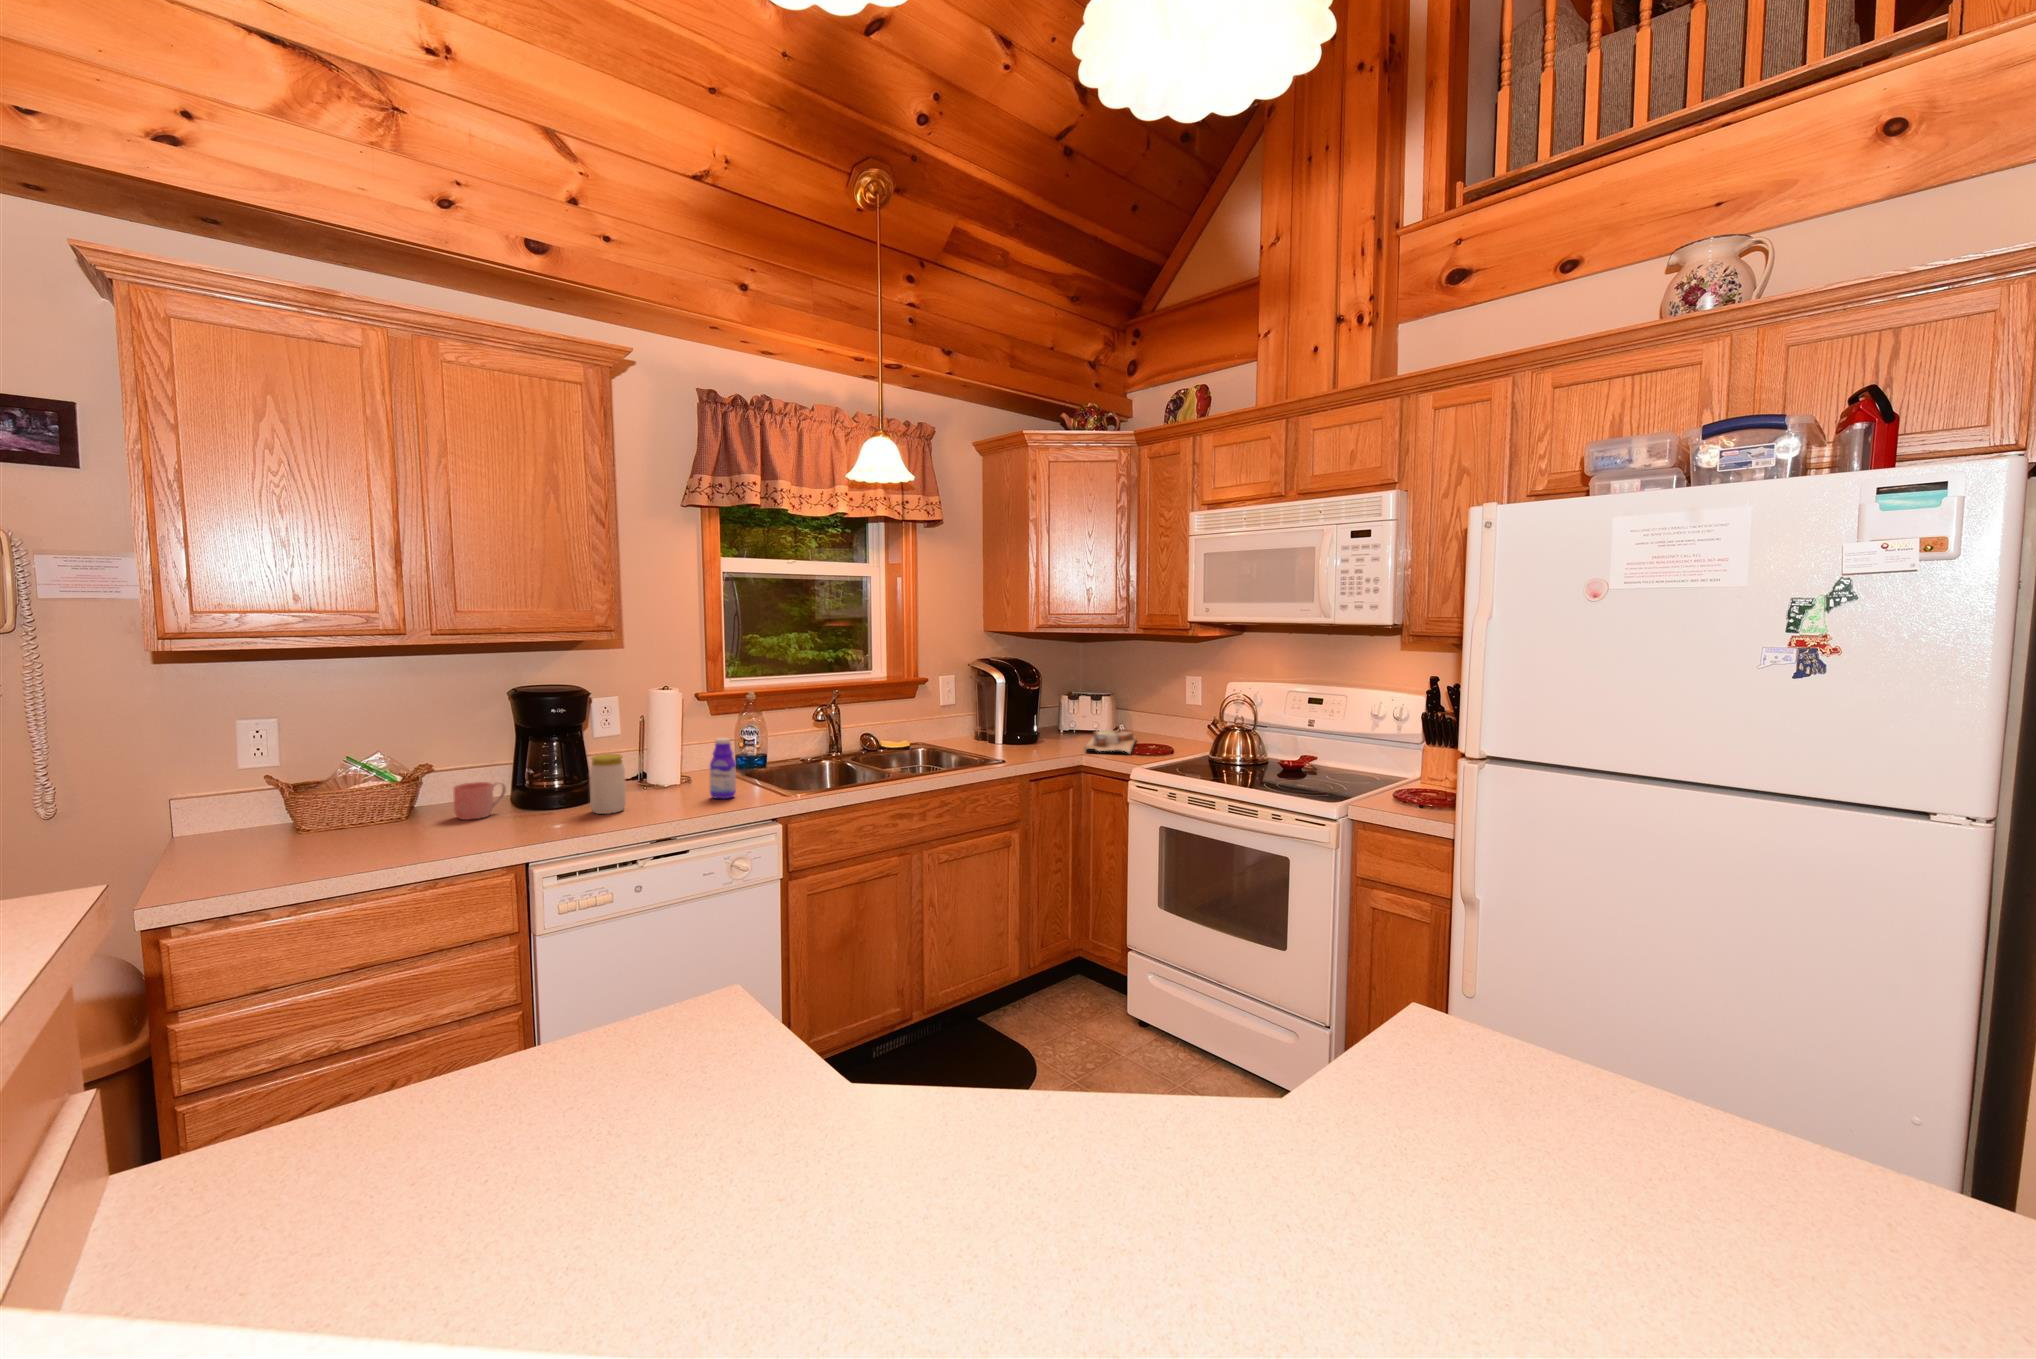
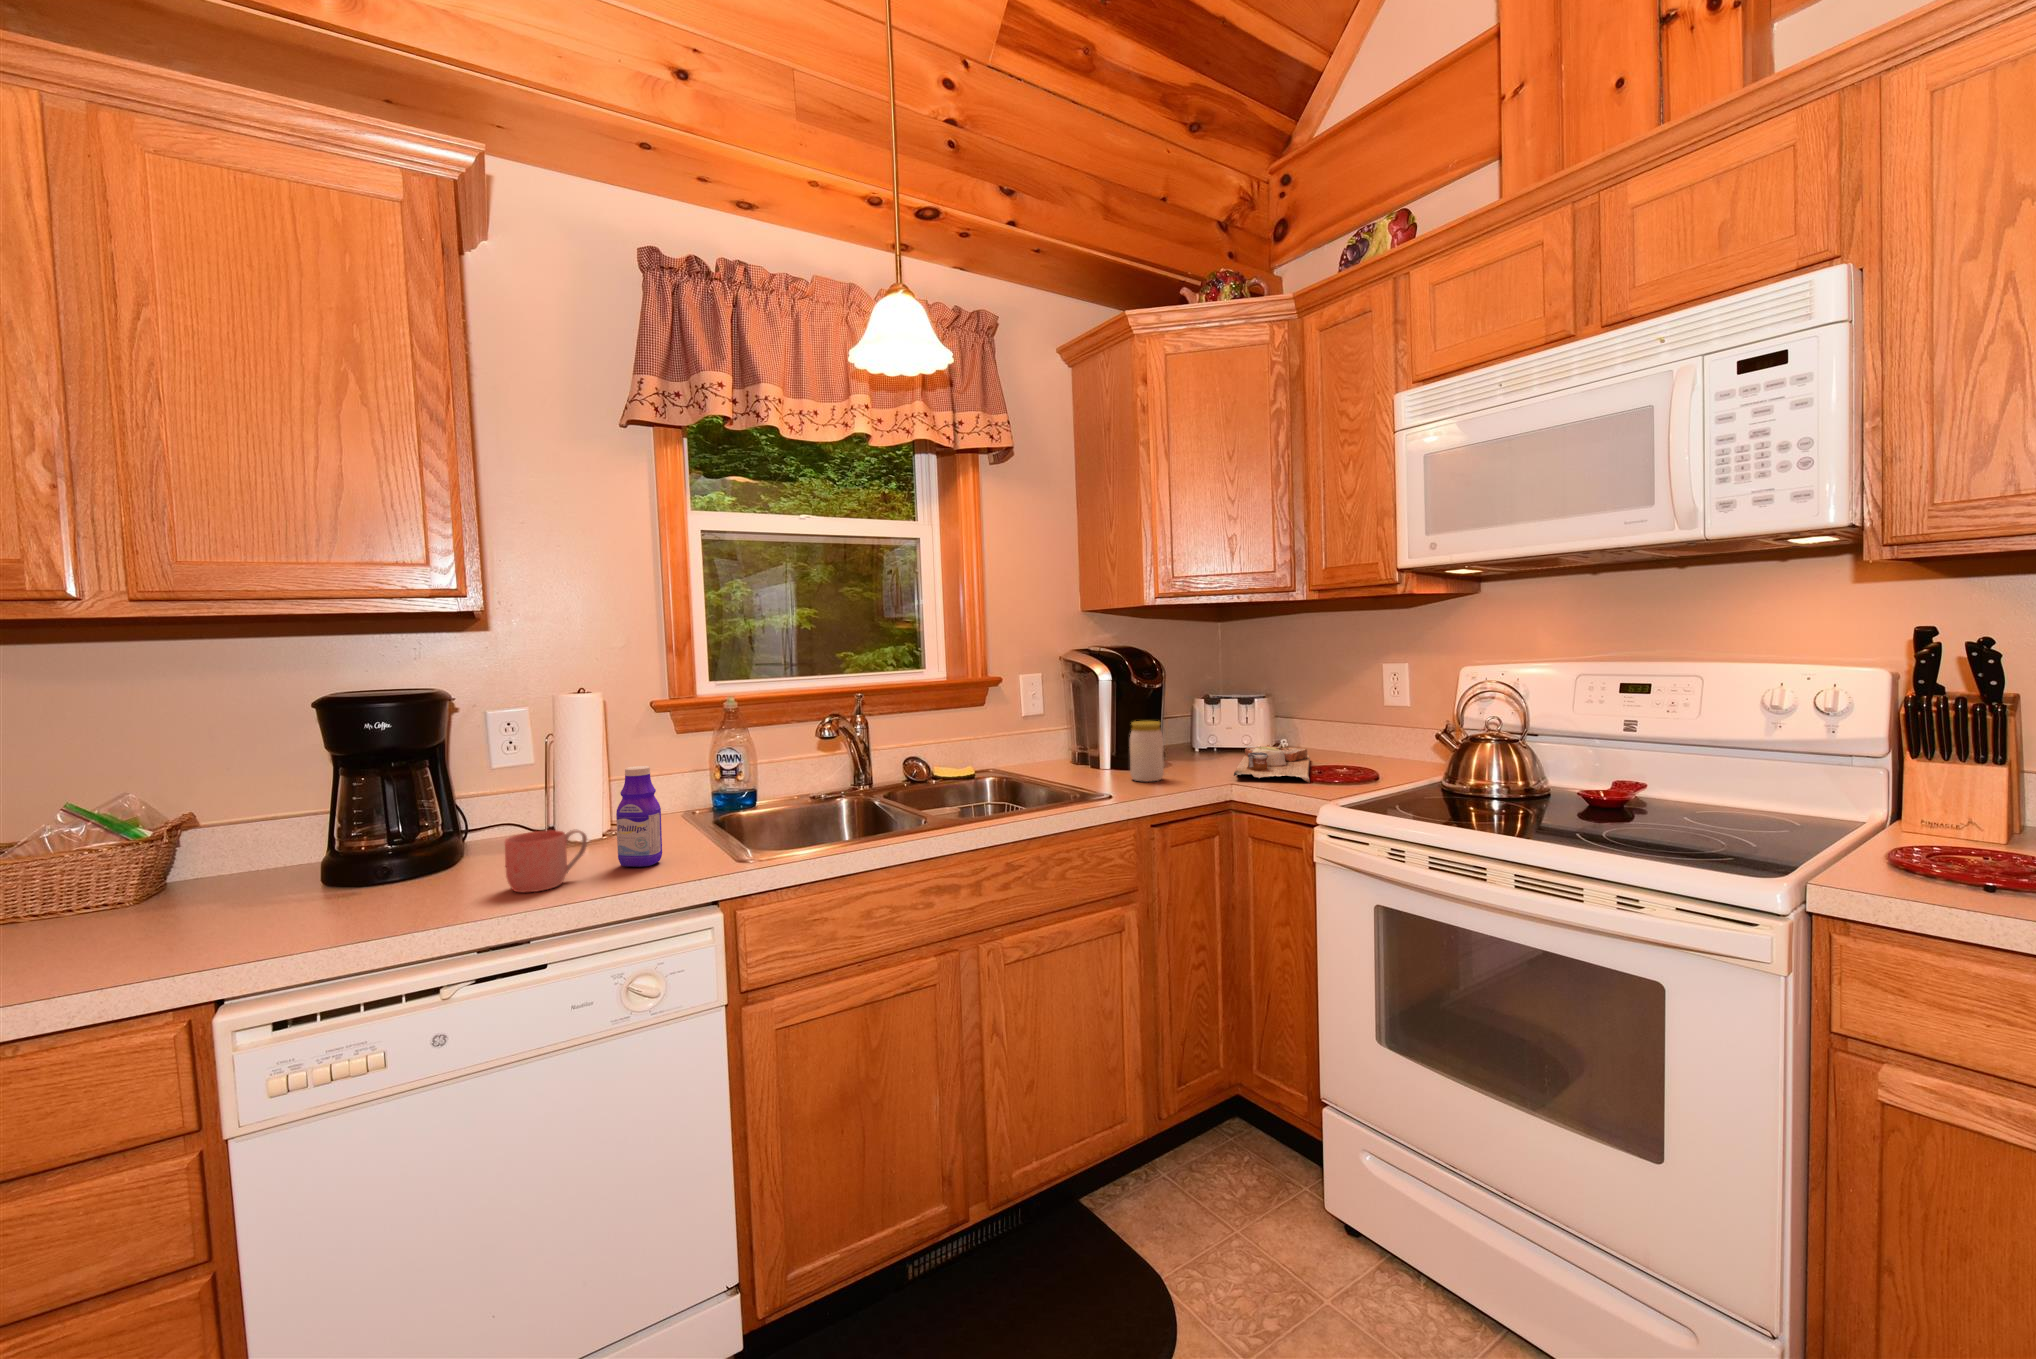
jar: present [589,754,626,814] -> present [1130,721,1164,782]
mug: present [454,782,506,820] -> present [505,830,587,892]

